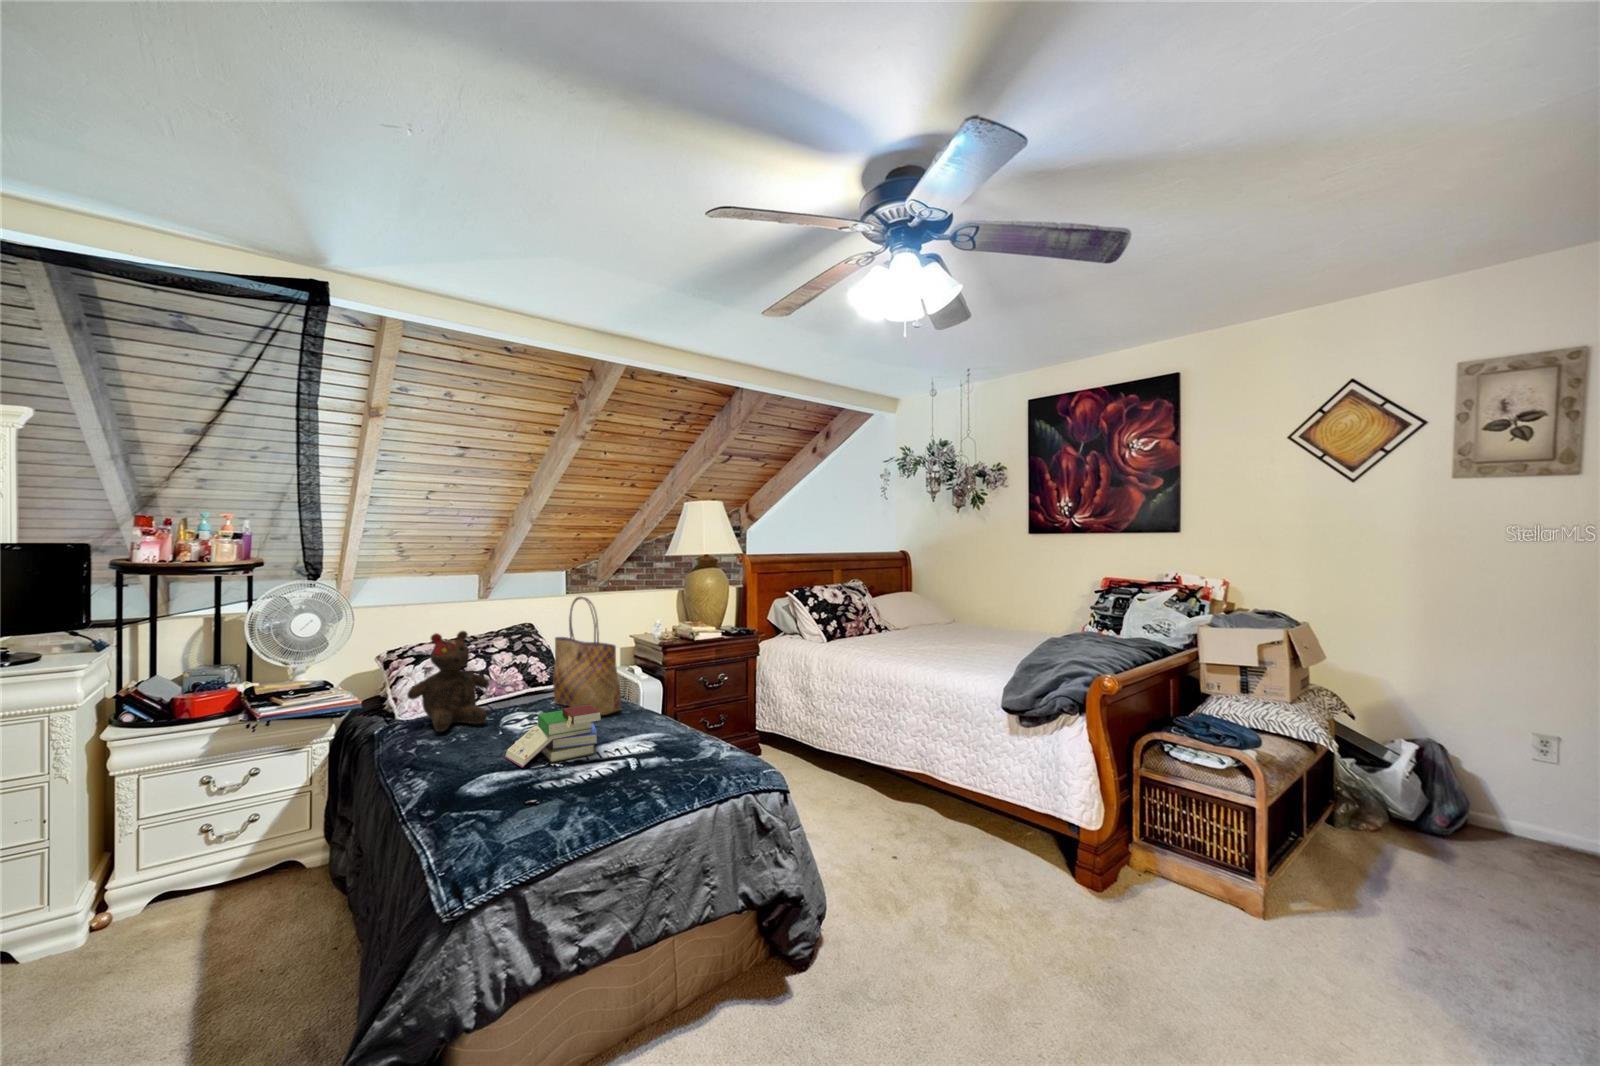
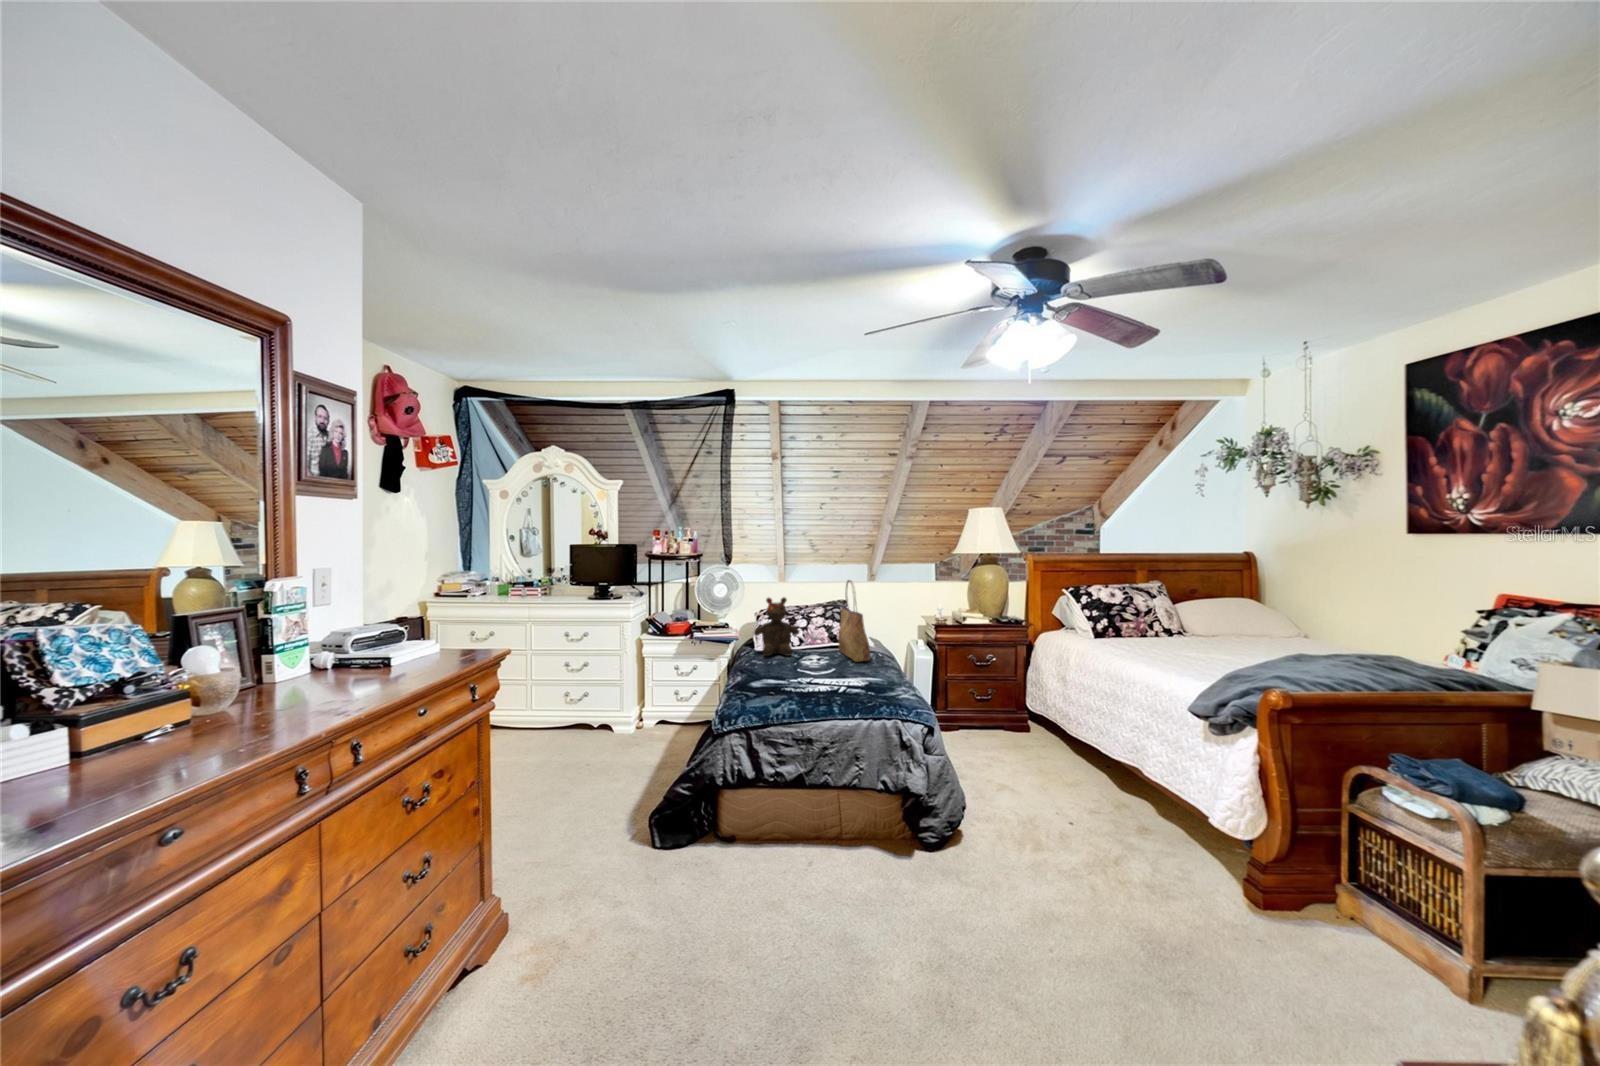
book: present [505,705,601,767] -> none [782,649,835,680]

